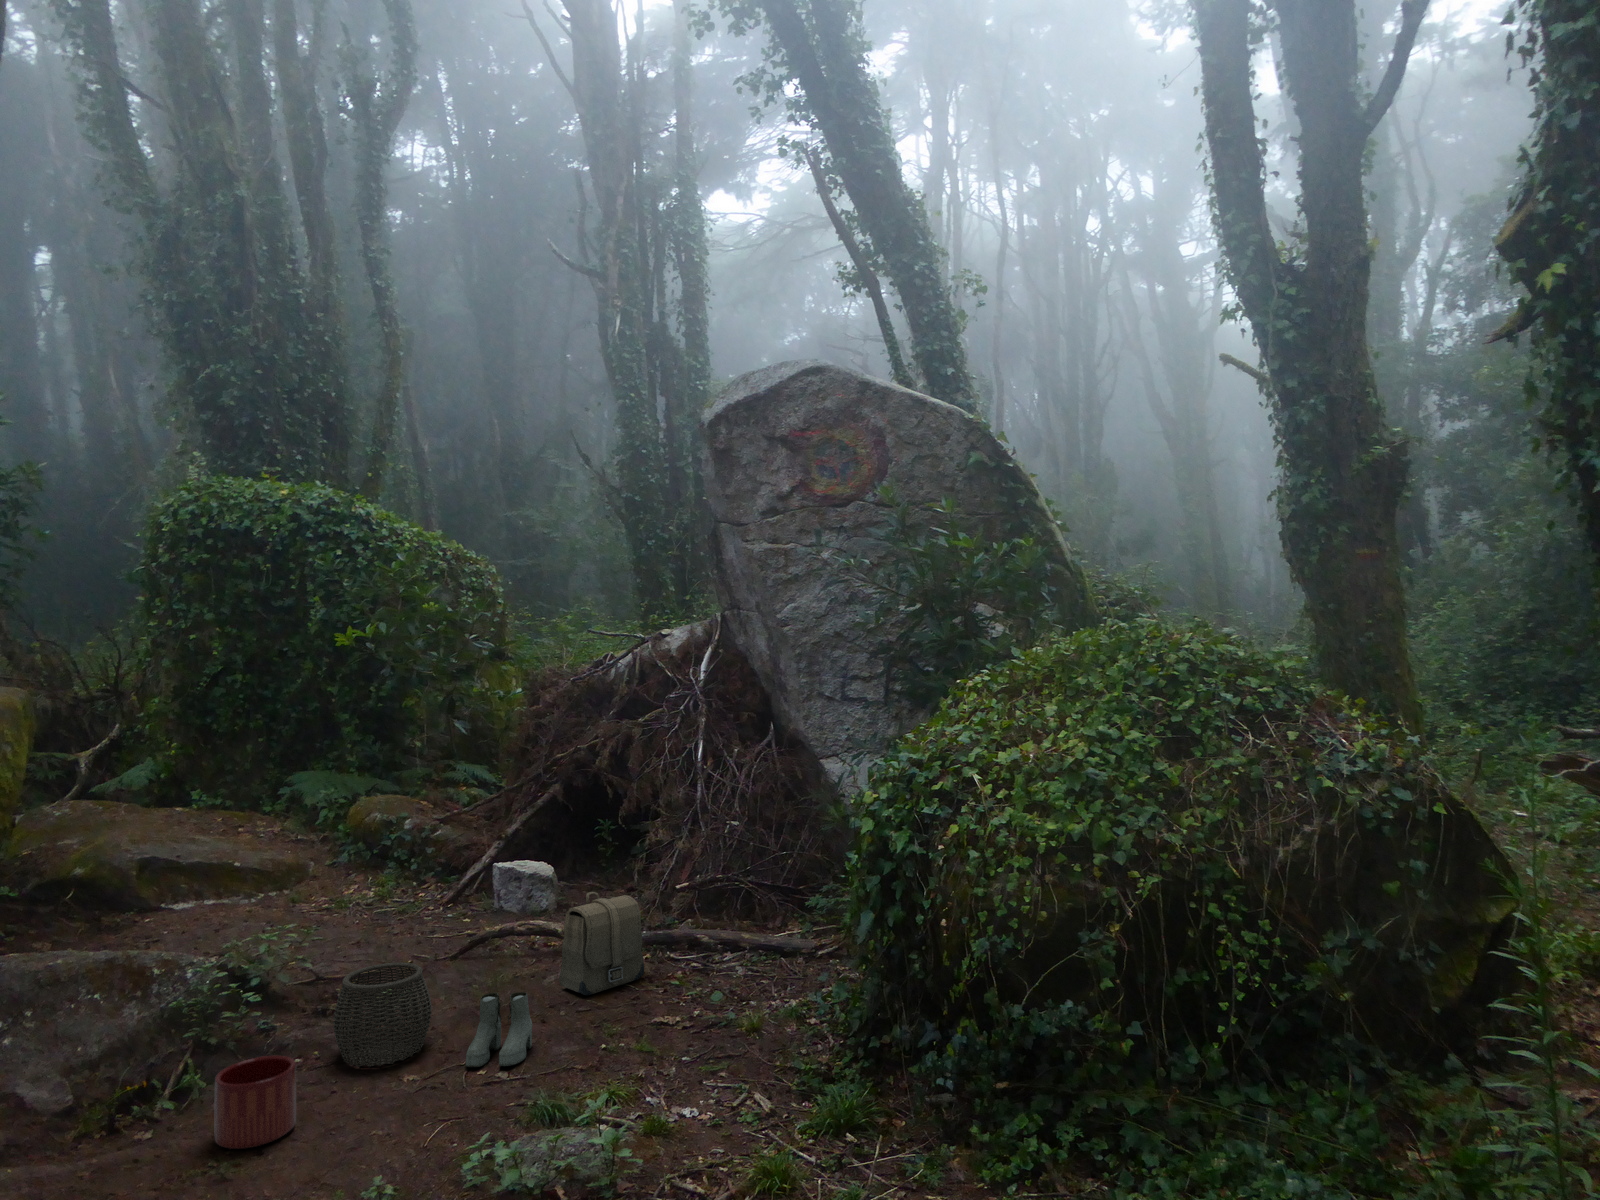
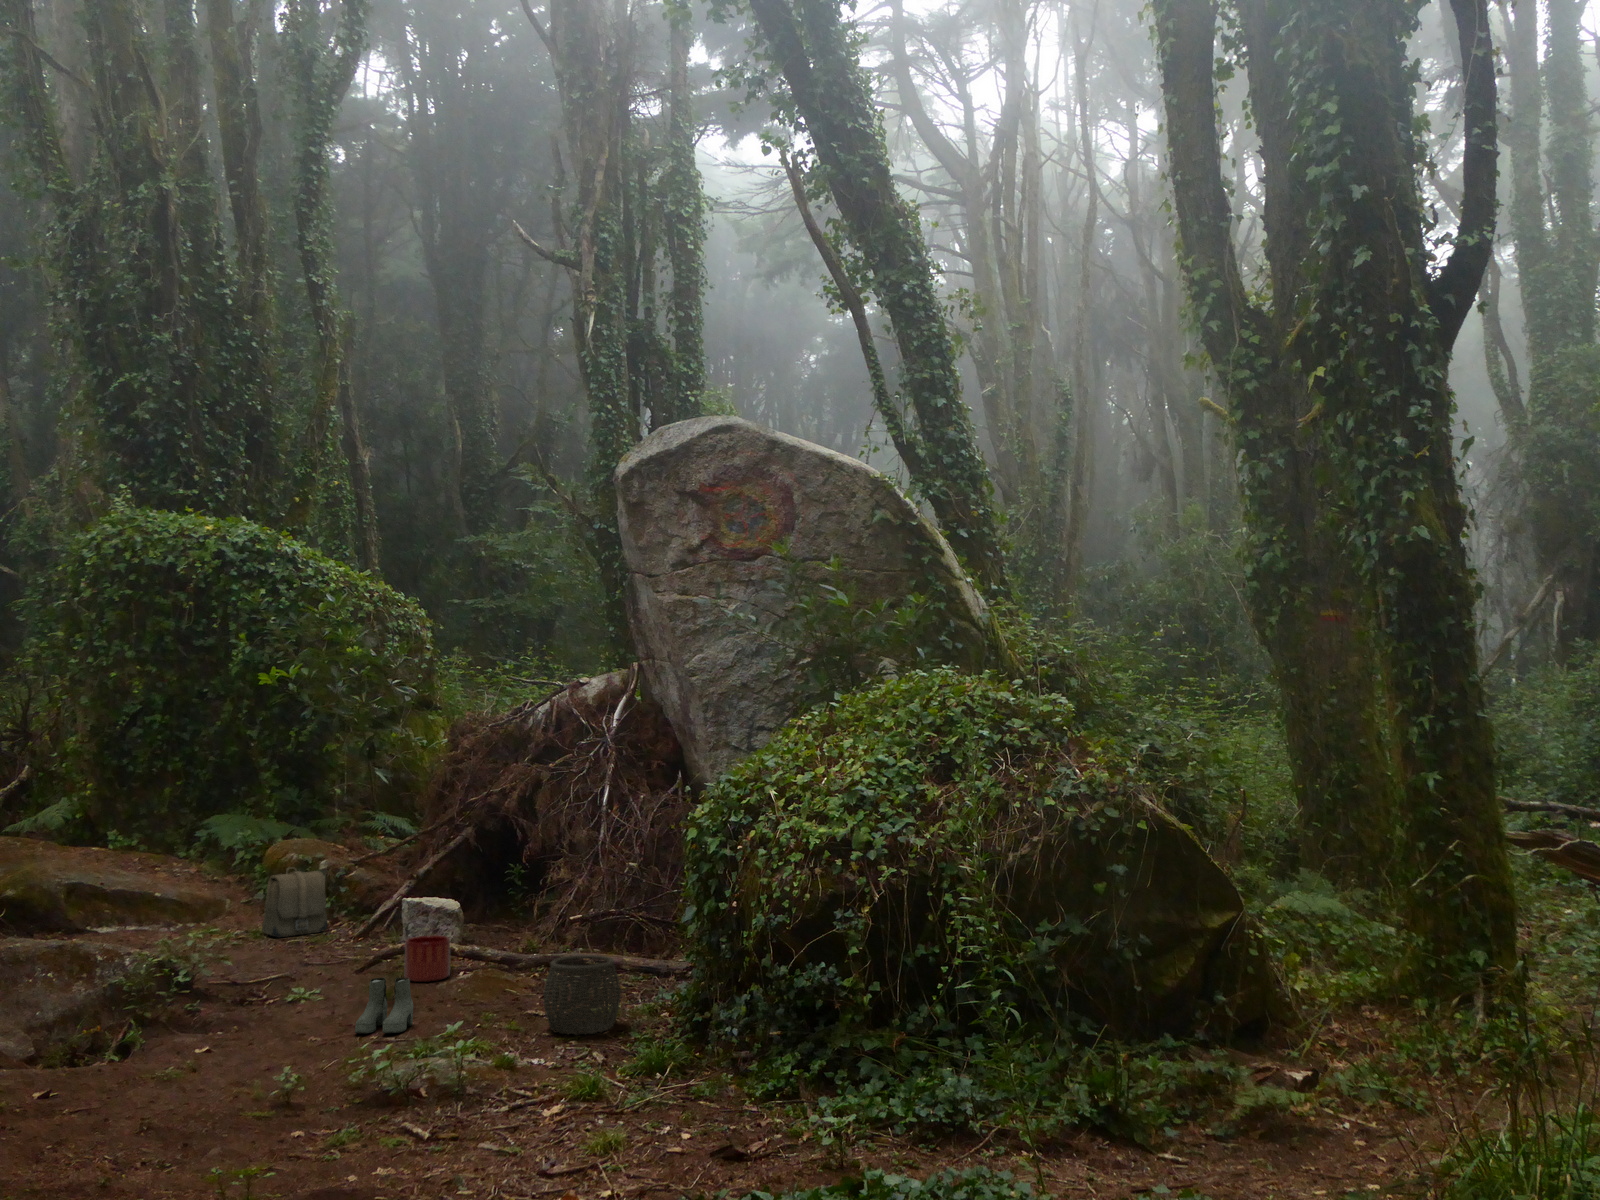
backpack: present [559,892,644,996] -> present [262,867,328,938]
woven basket: present [333,963,432,1067] -> present [543,955,621,1035]
planter: present [215,1056,296,1149] -> present [405,935,450,982]

